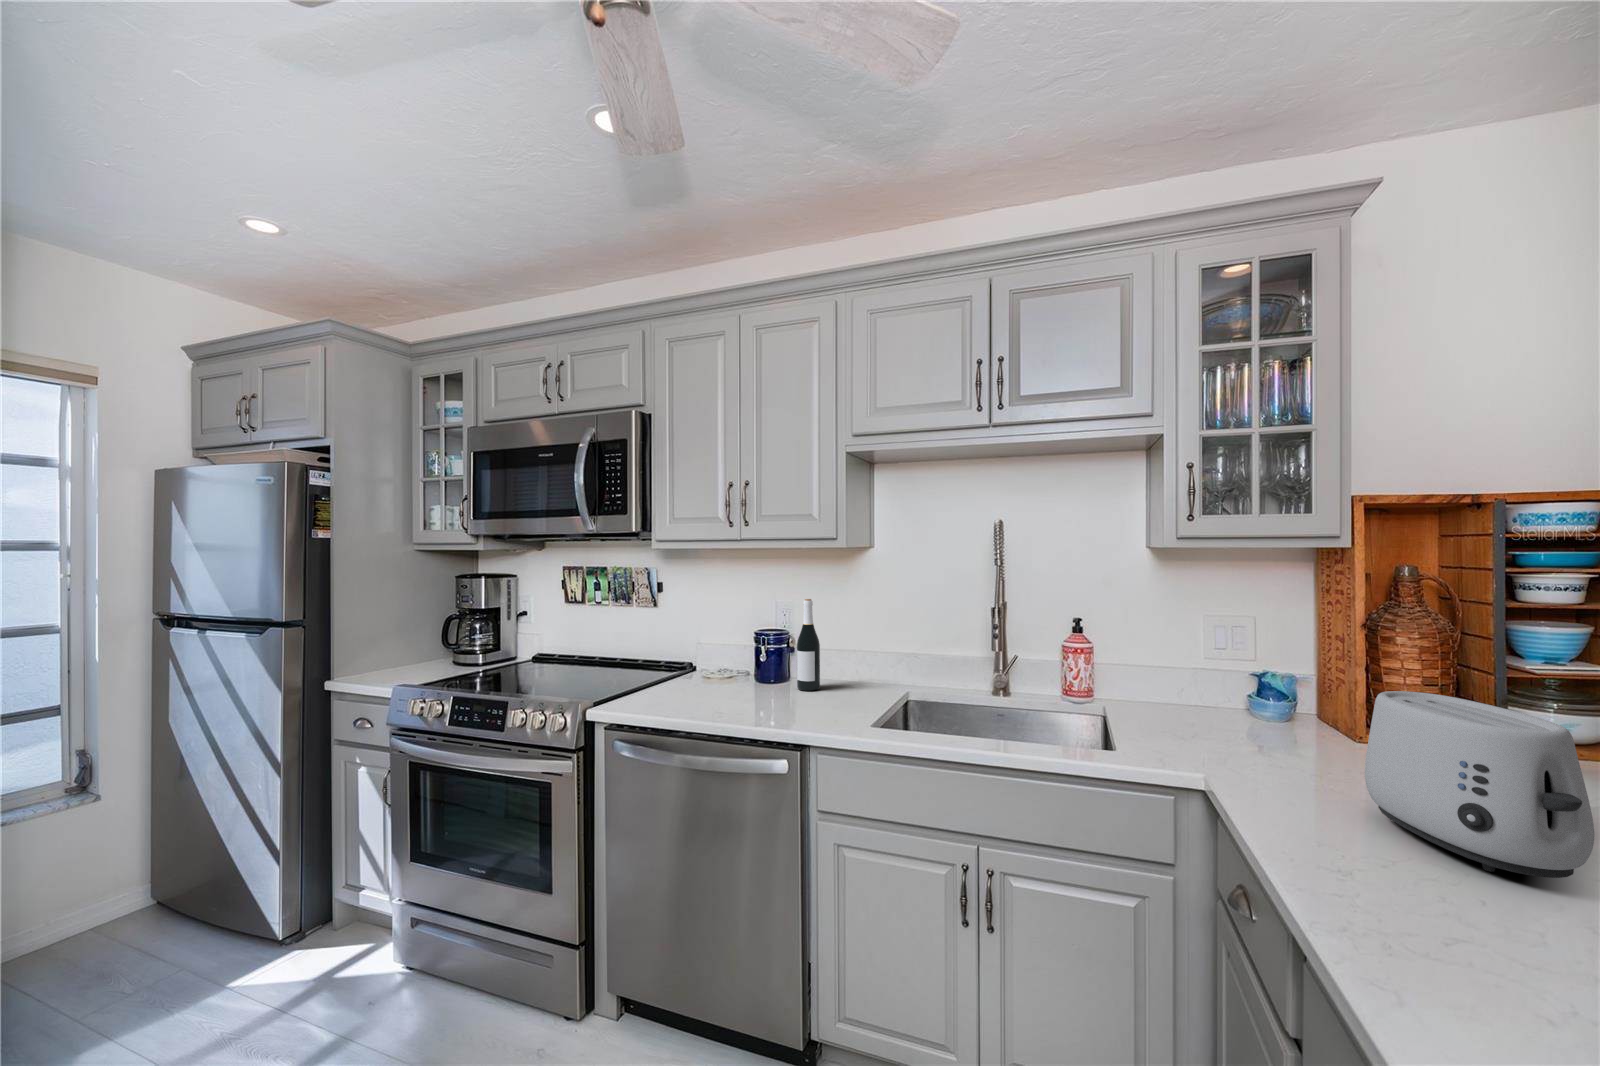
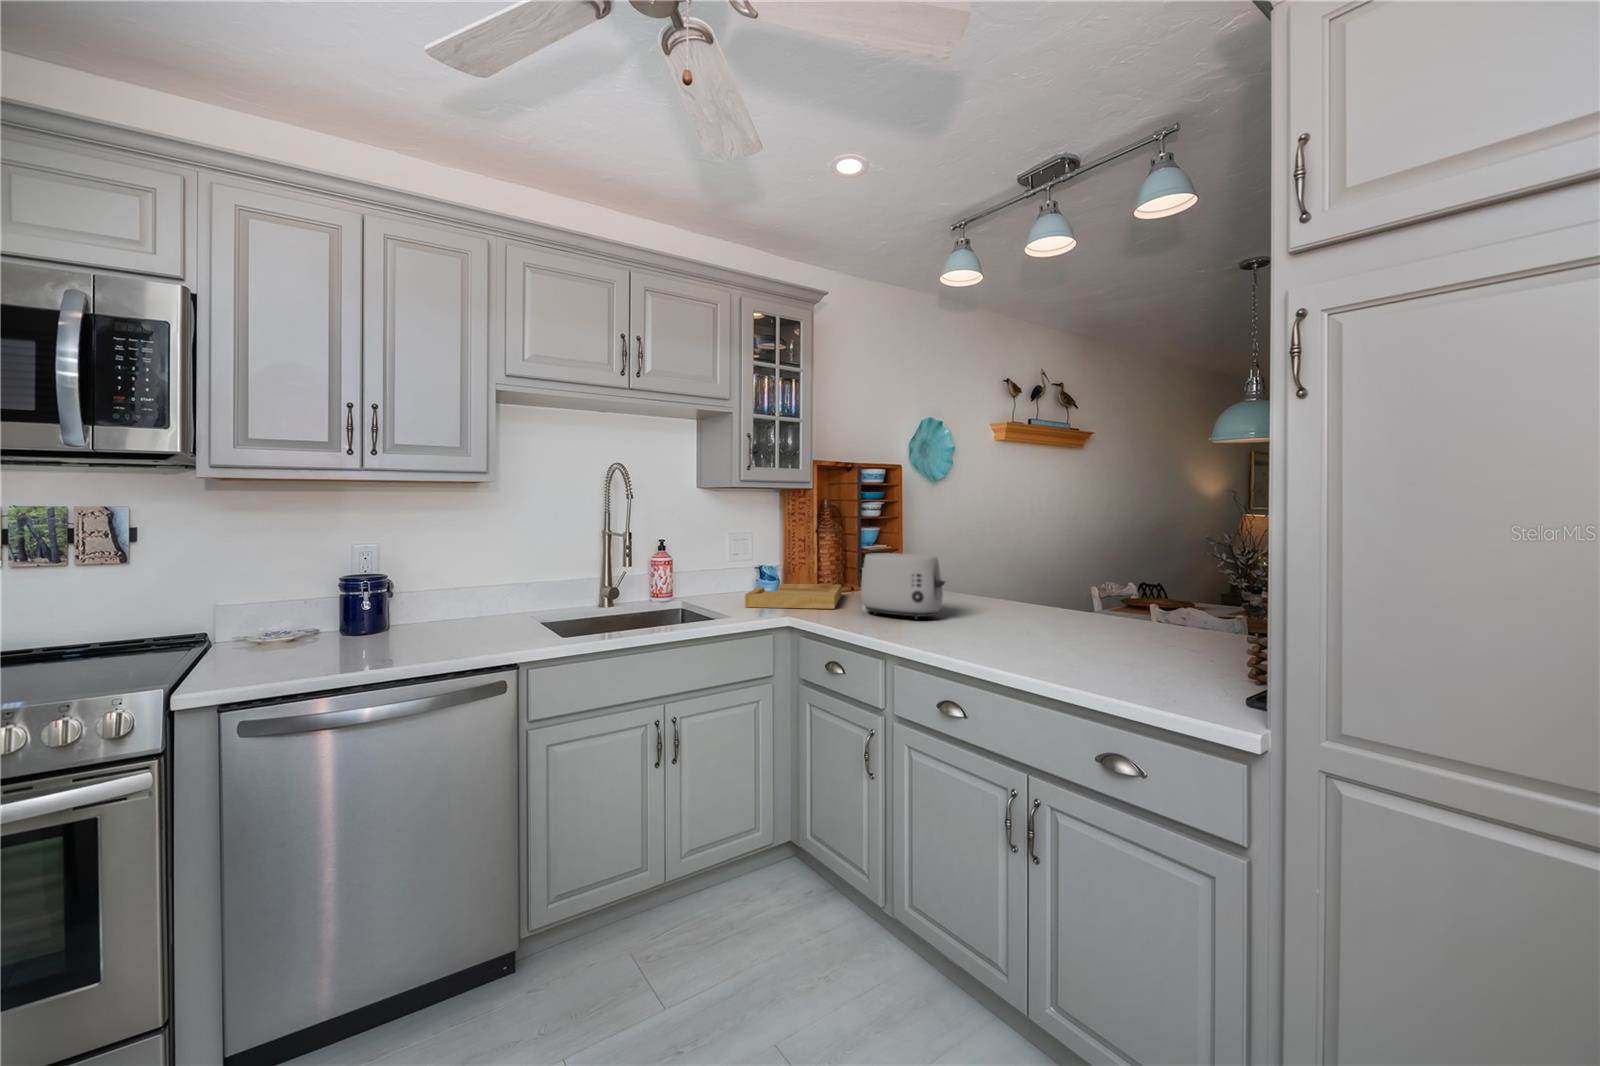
wine bottle: present [797,599,820,691] -> none [420,536,449,630]
tray: none [1166,704,1417,784] -> present [745,584,841,609]

